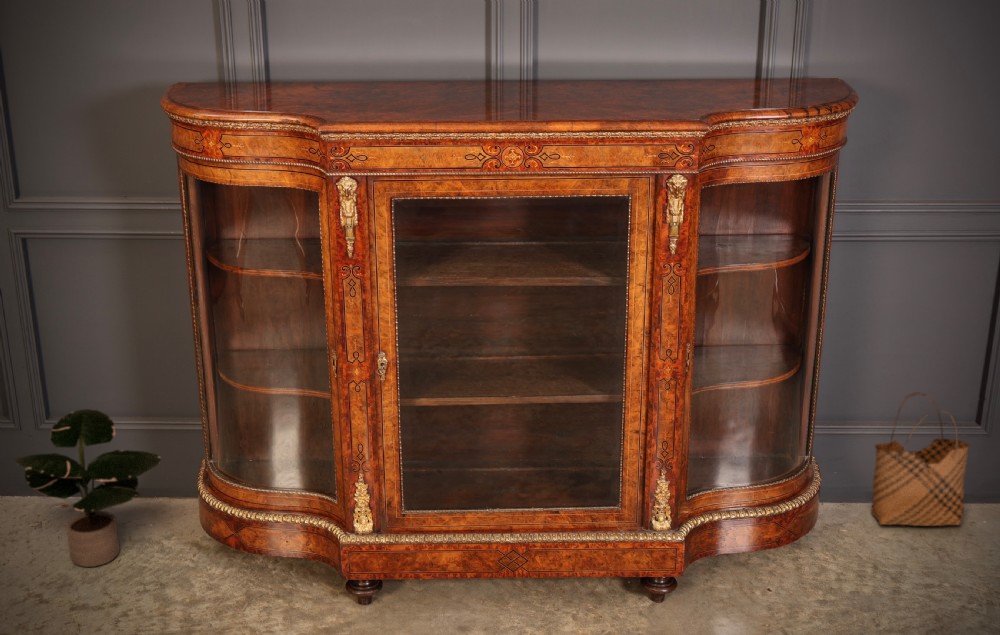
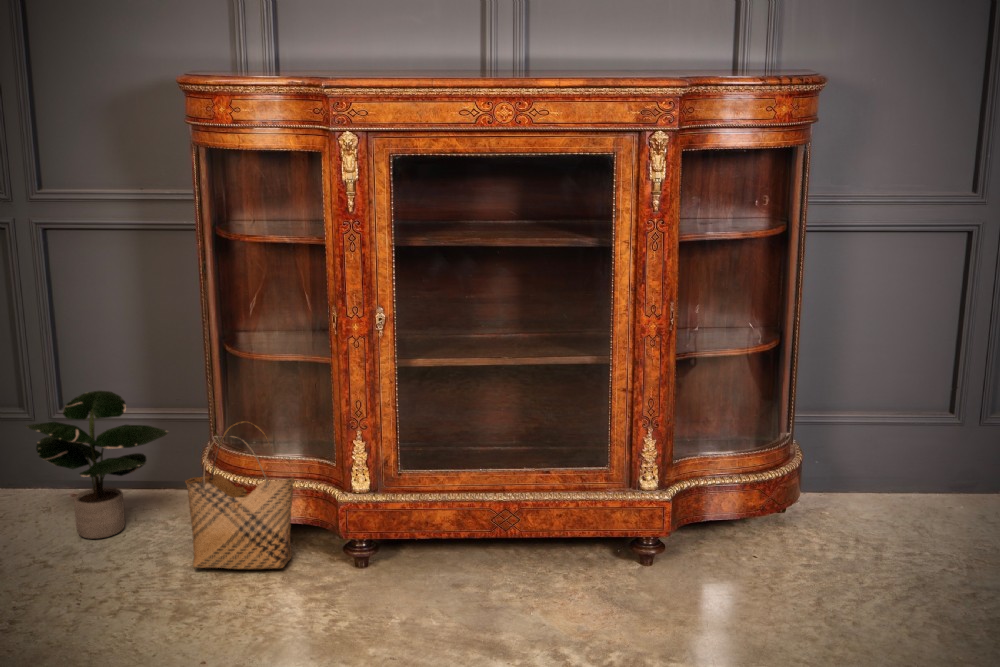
woven basket: present [871,392,969,526] -> present [185,421,294,569]

